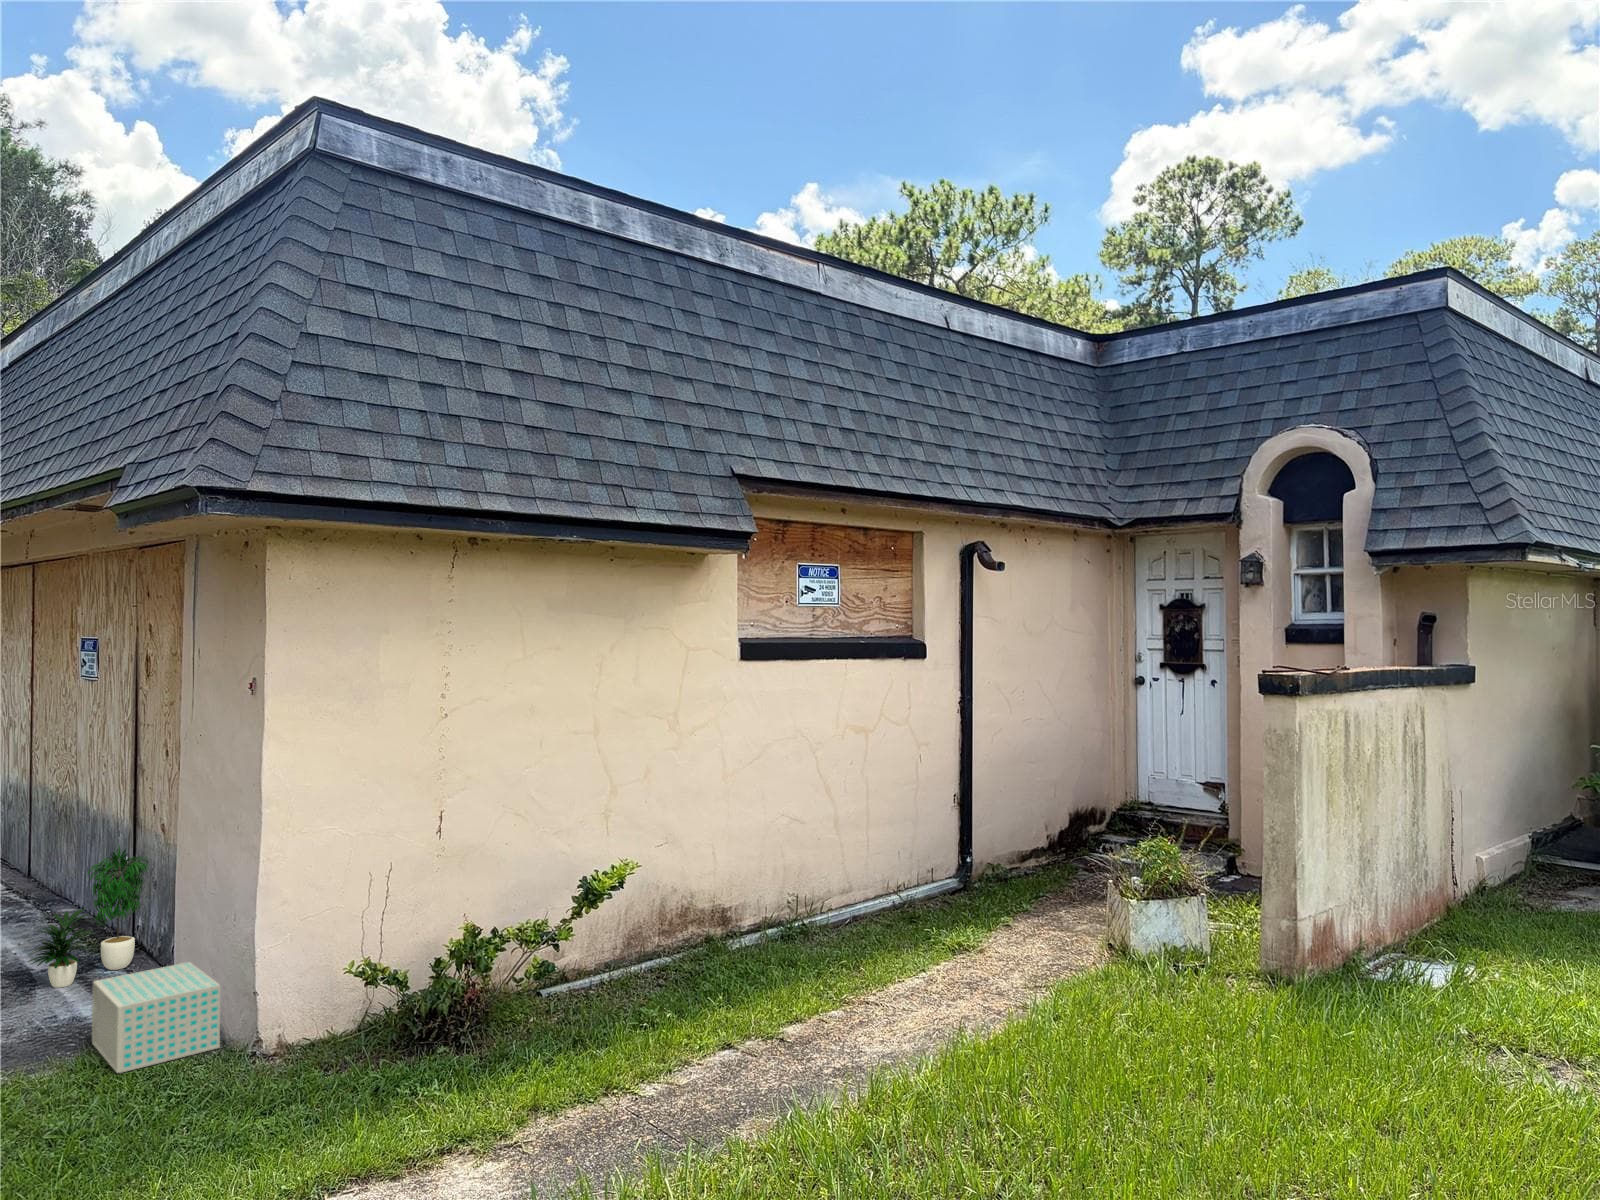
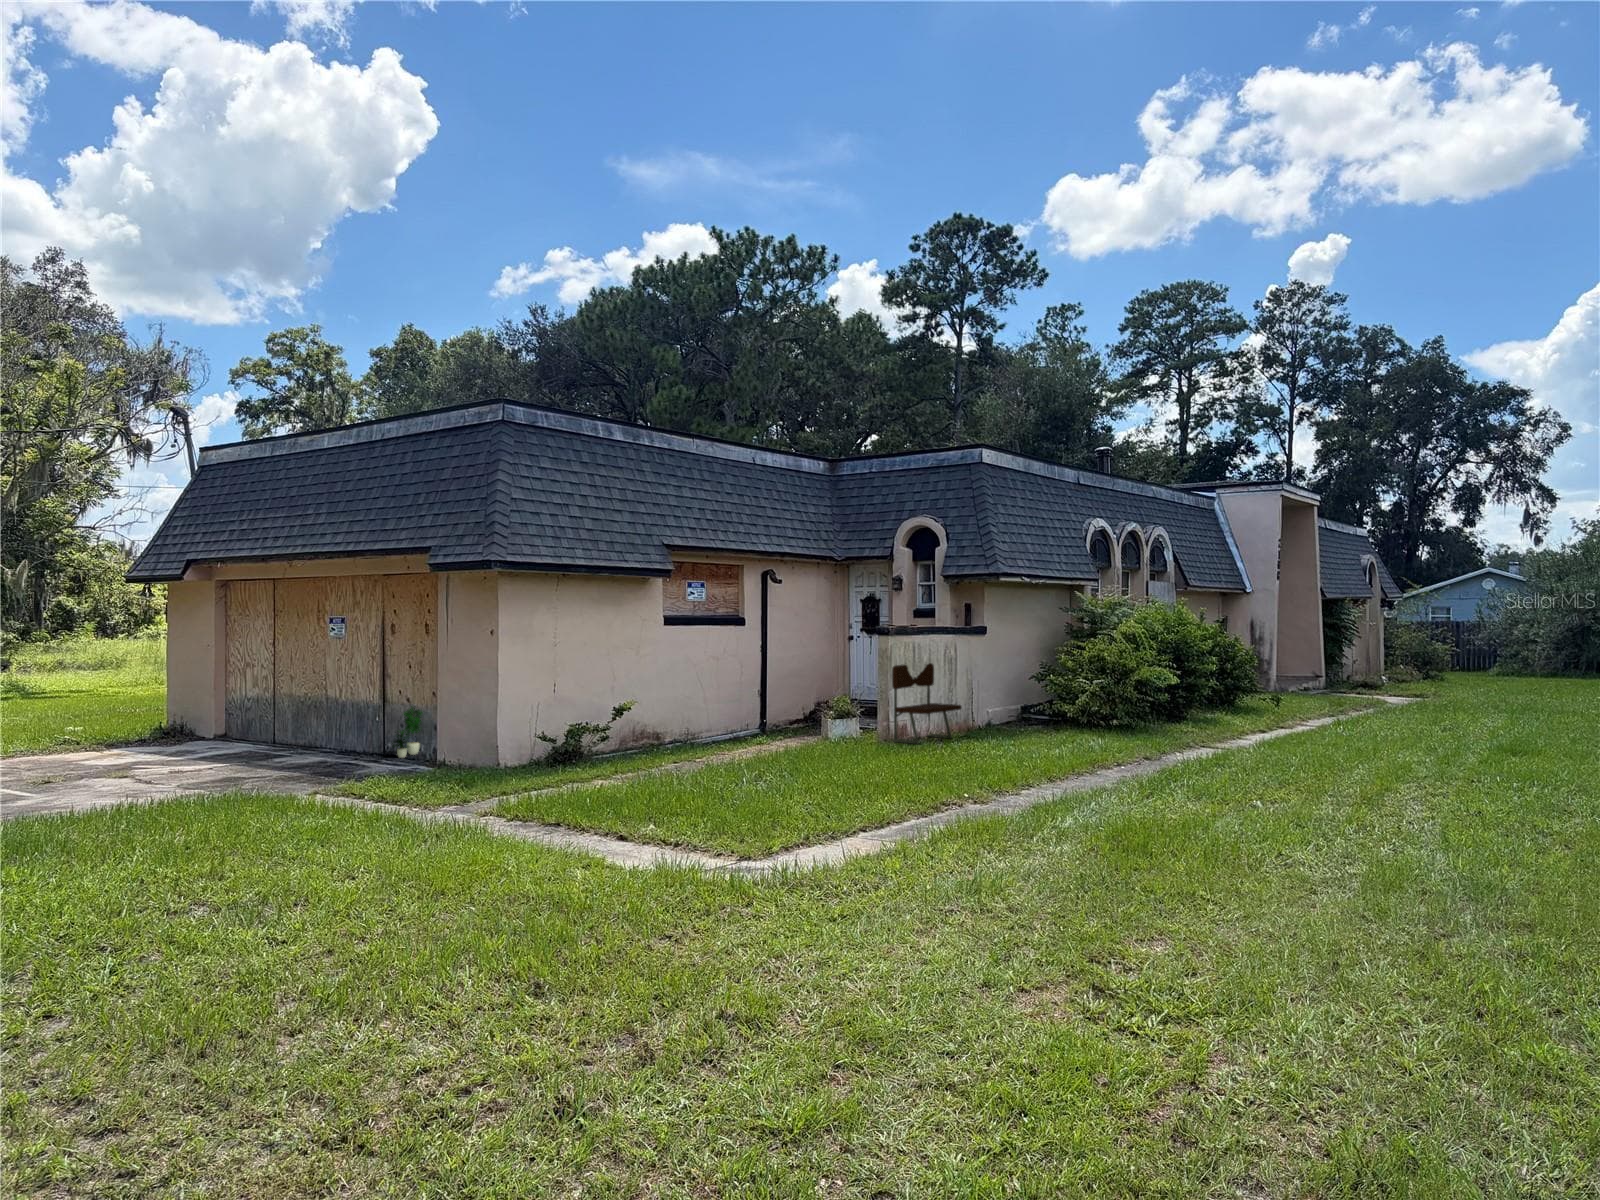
bench: none [1332,761,1520,1009] -> present [892,663,962,744]
storage box: present [92,962,220,1073] -> none [449,739,498,767]

